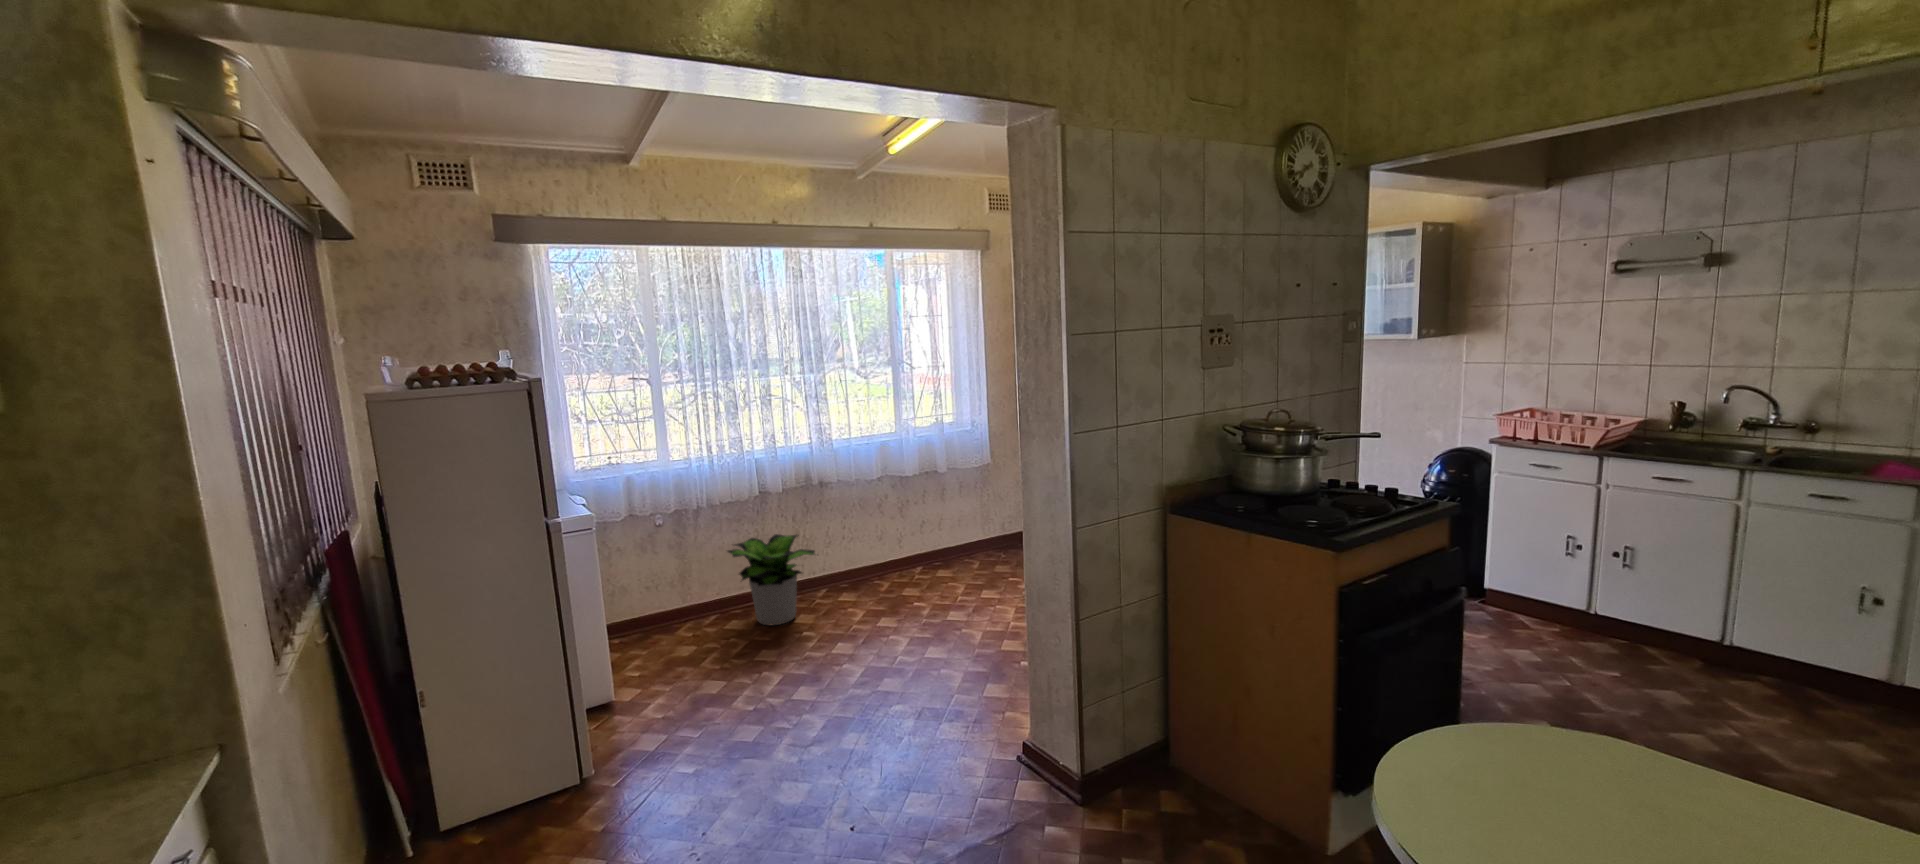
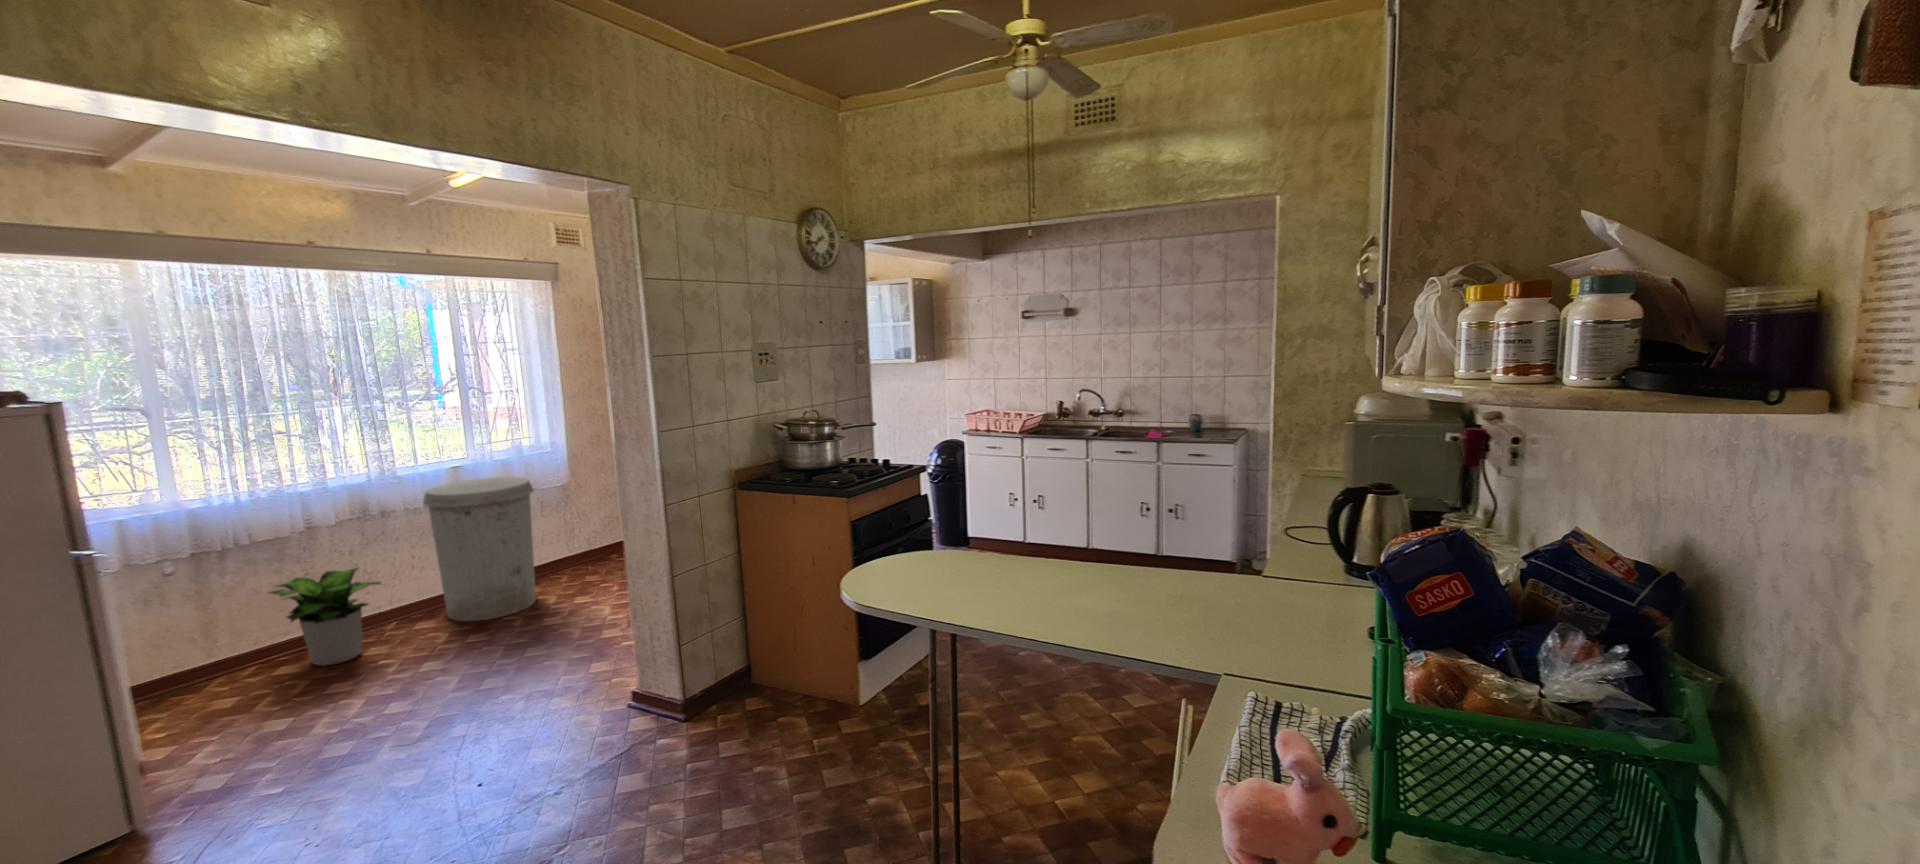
trash can: none [855,454,952,600] -> present [423,477,536,621]

